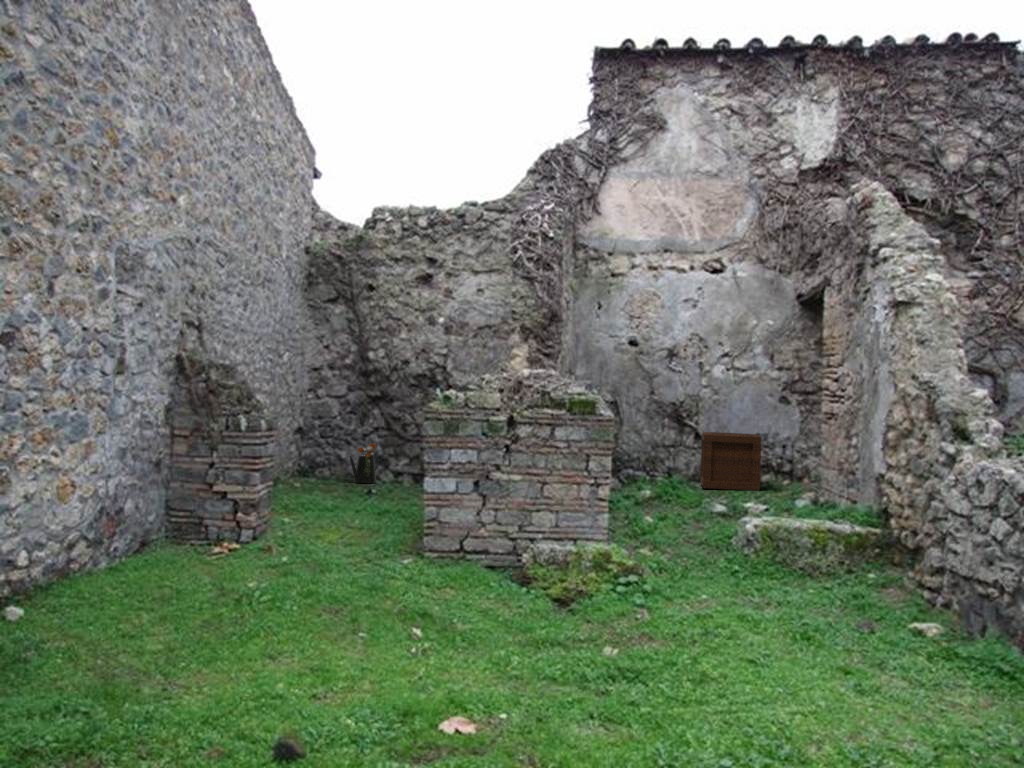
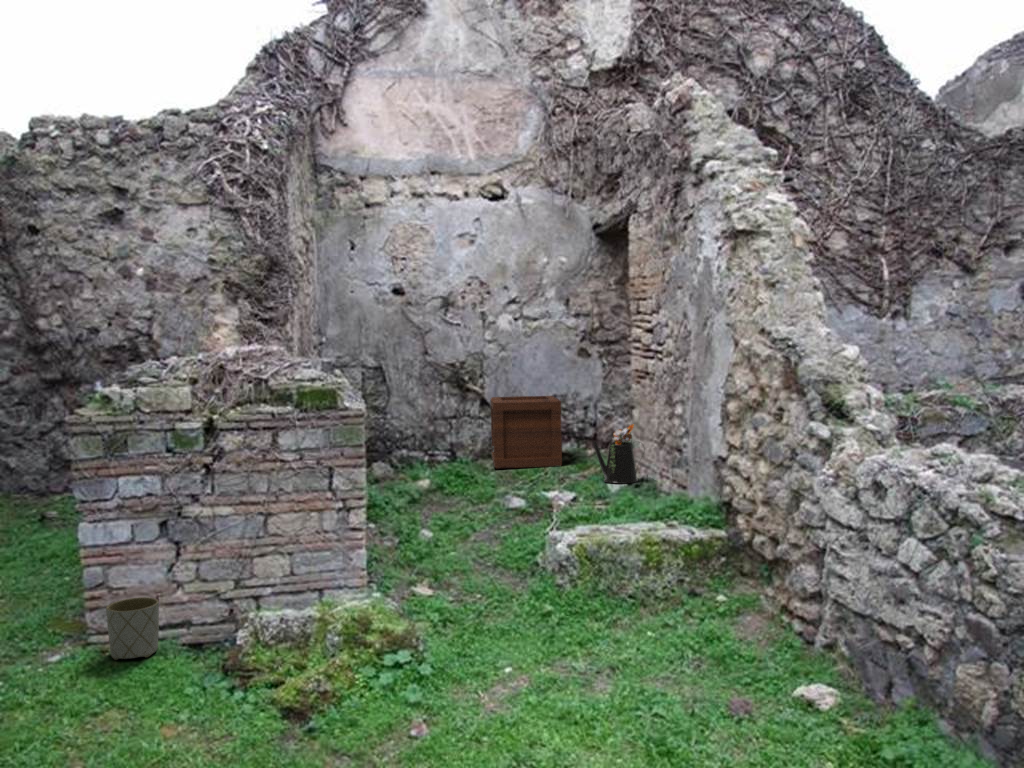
watering can: present [350,443,379,483] -> present [593,424,638,483]
planter: none [439,530,471,568] -> present [106,597,159,660]

